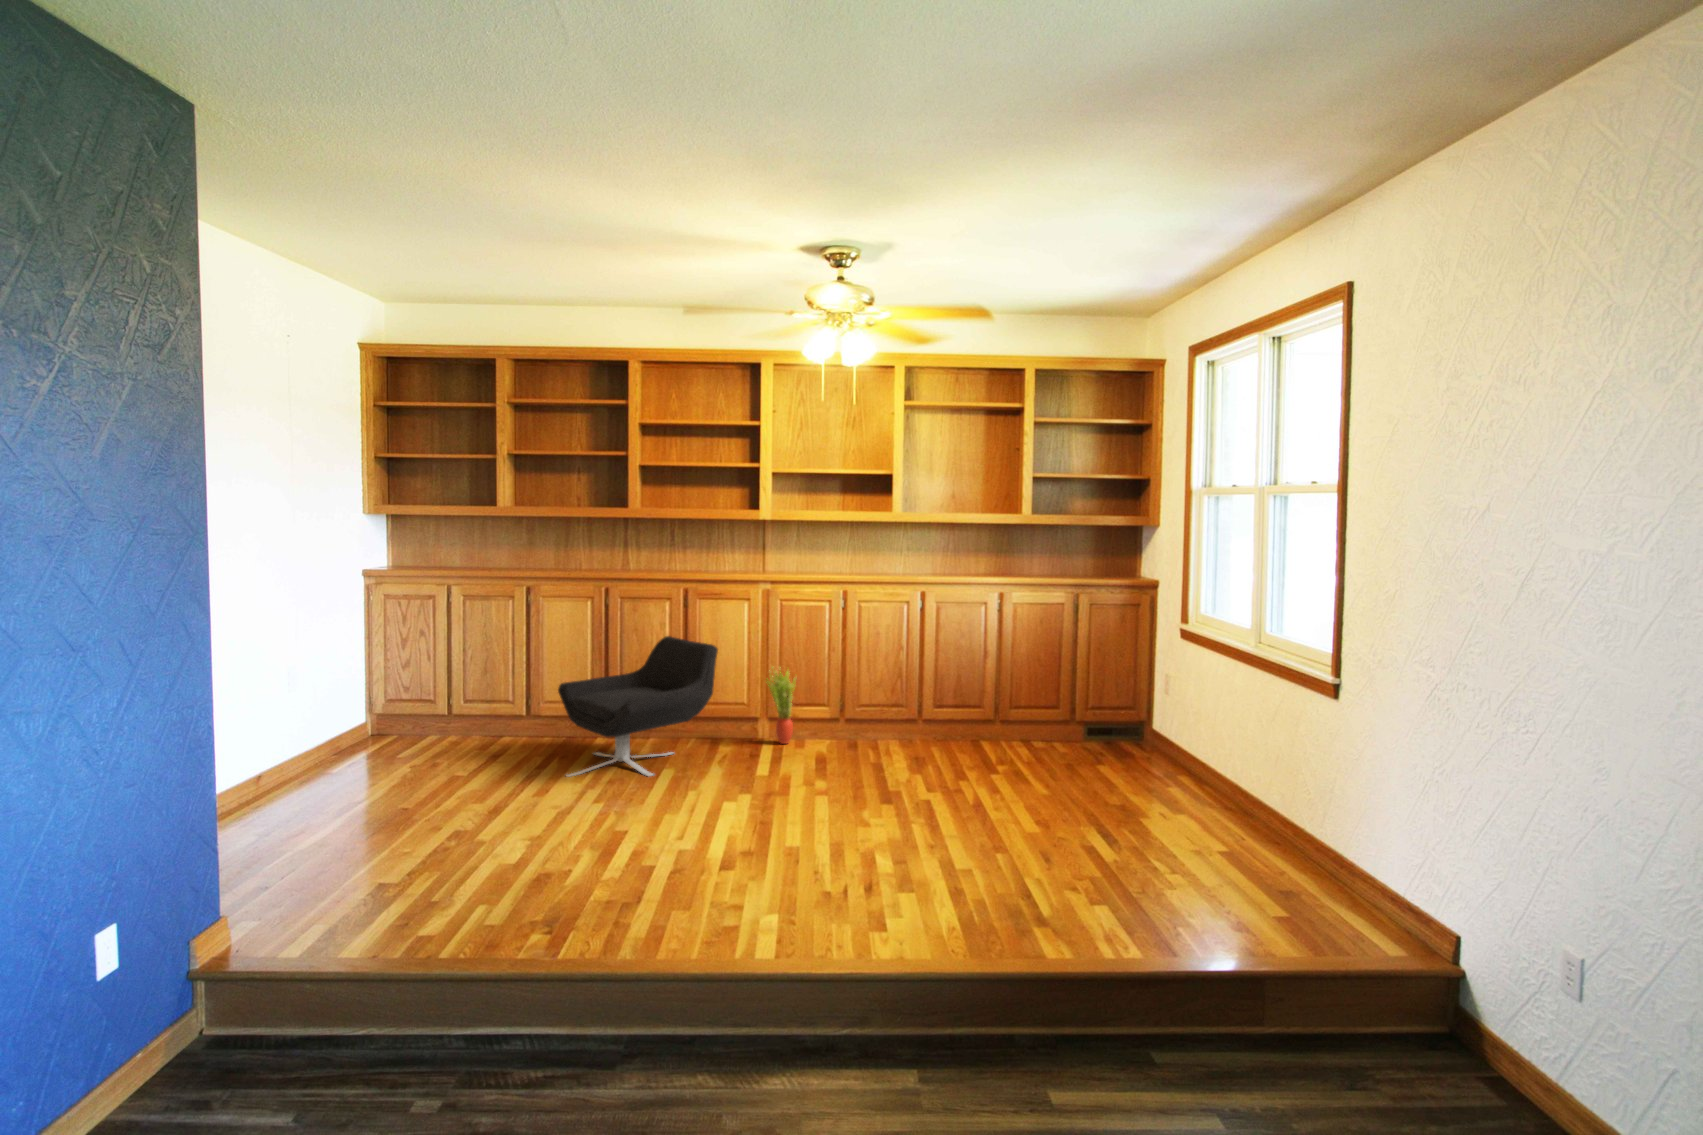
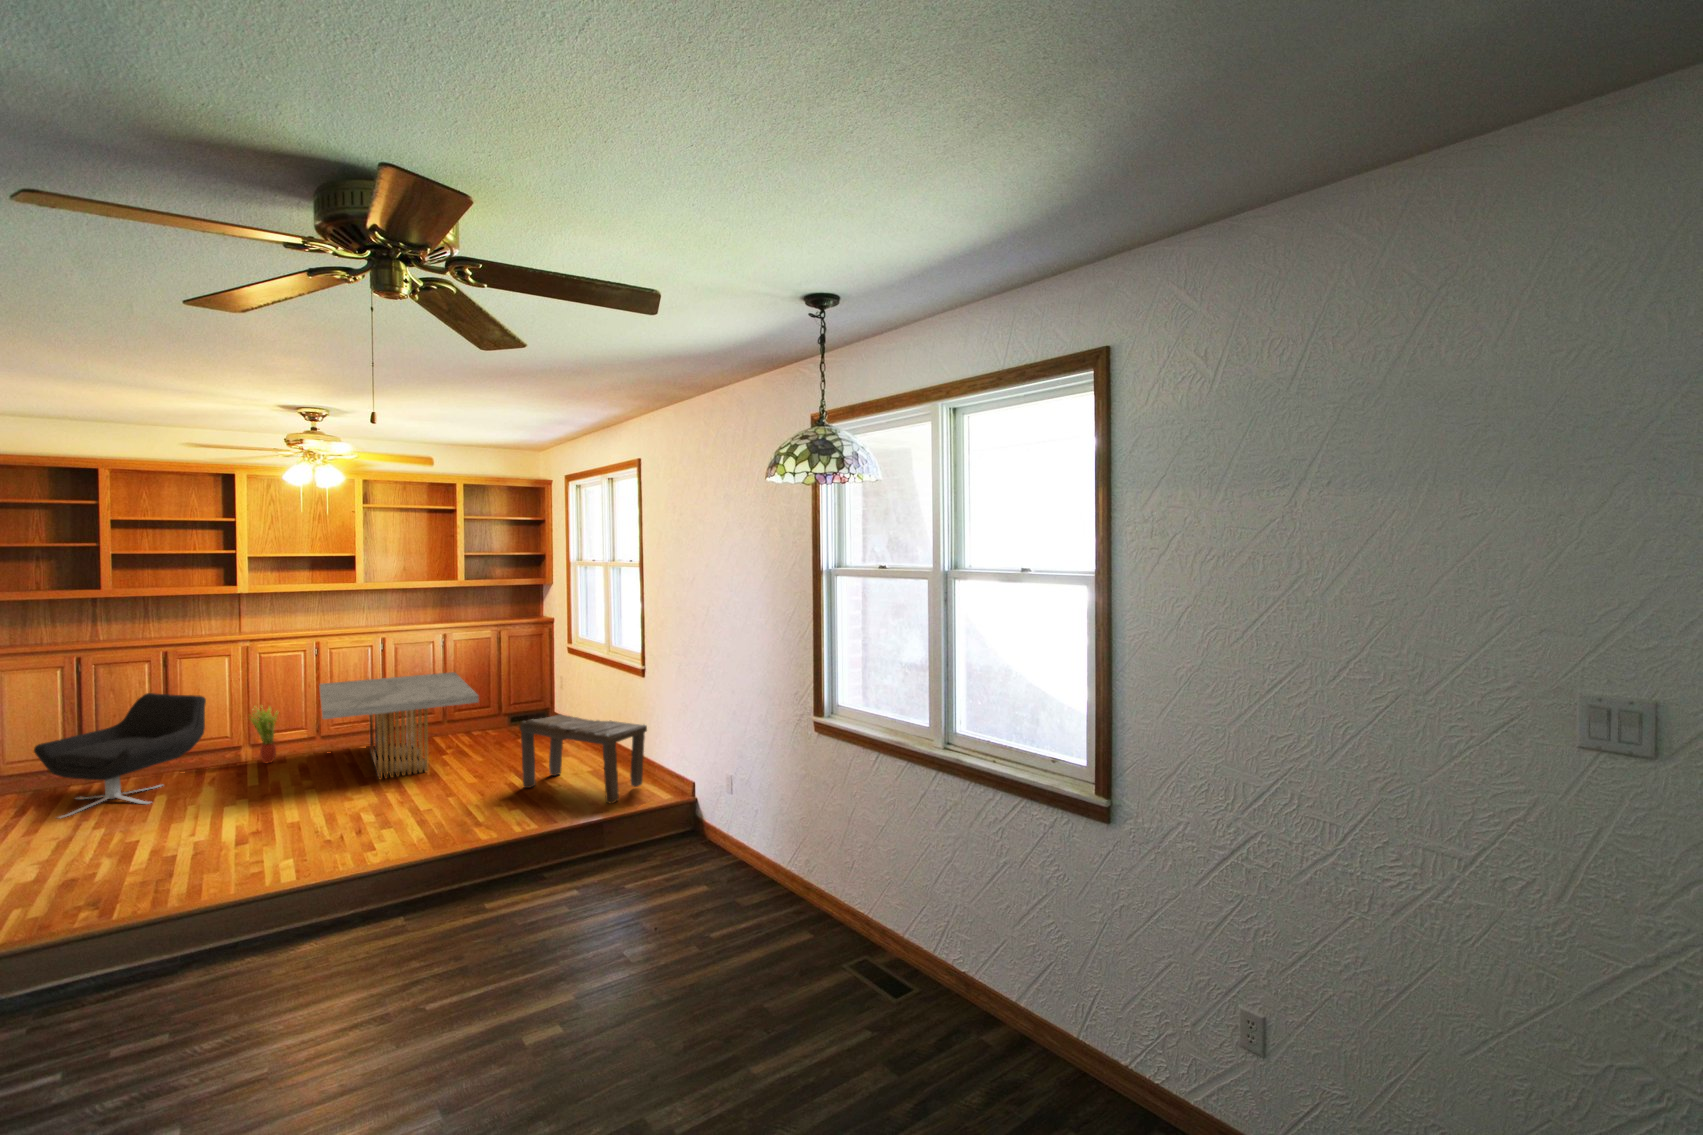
coffee table: none [836,646,1050,798] -> present [319,672,479,780]
bench: none [1123,739,1395,951] -> present [520,714,647,803]

